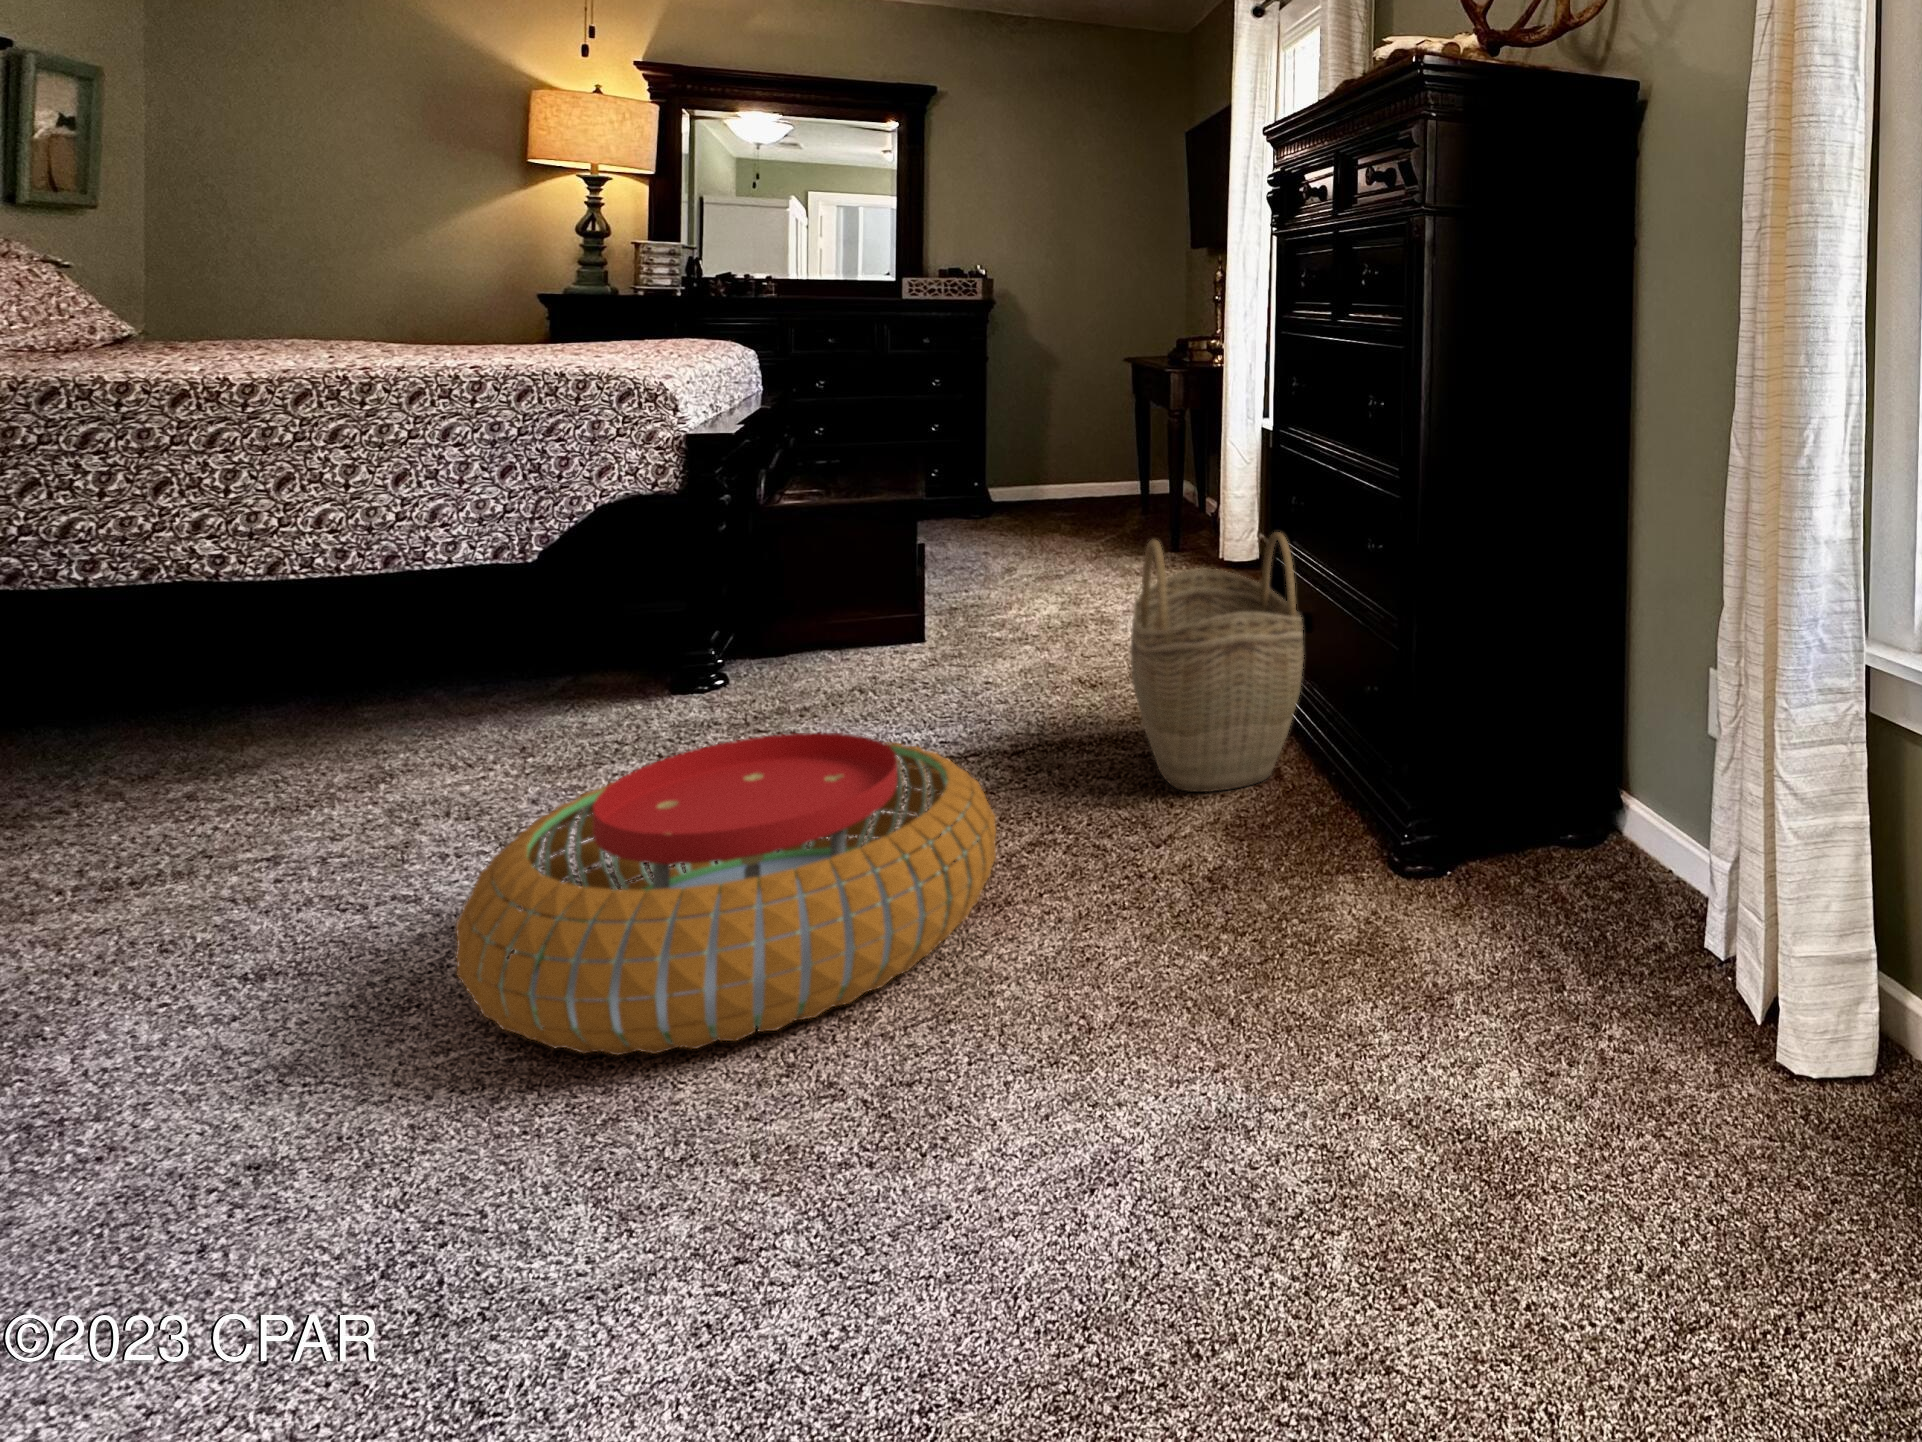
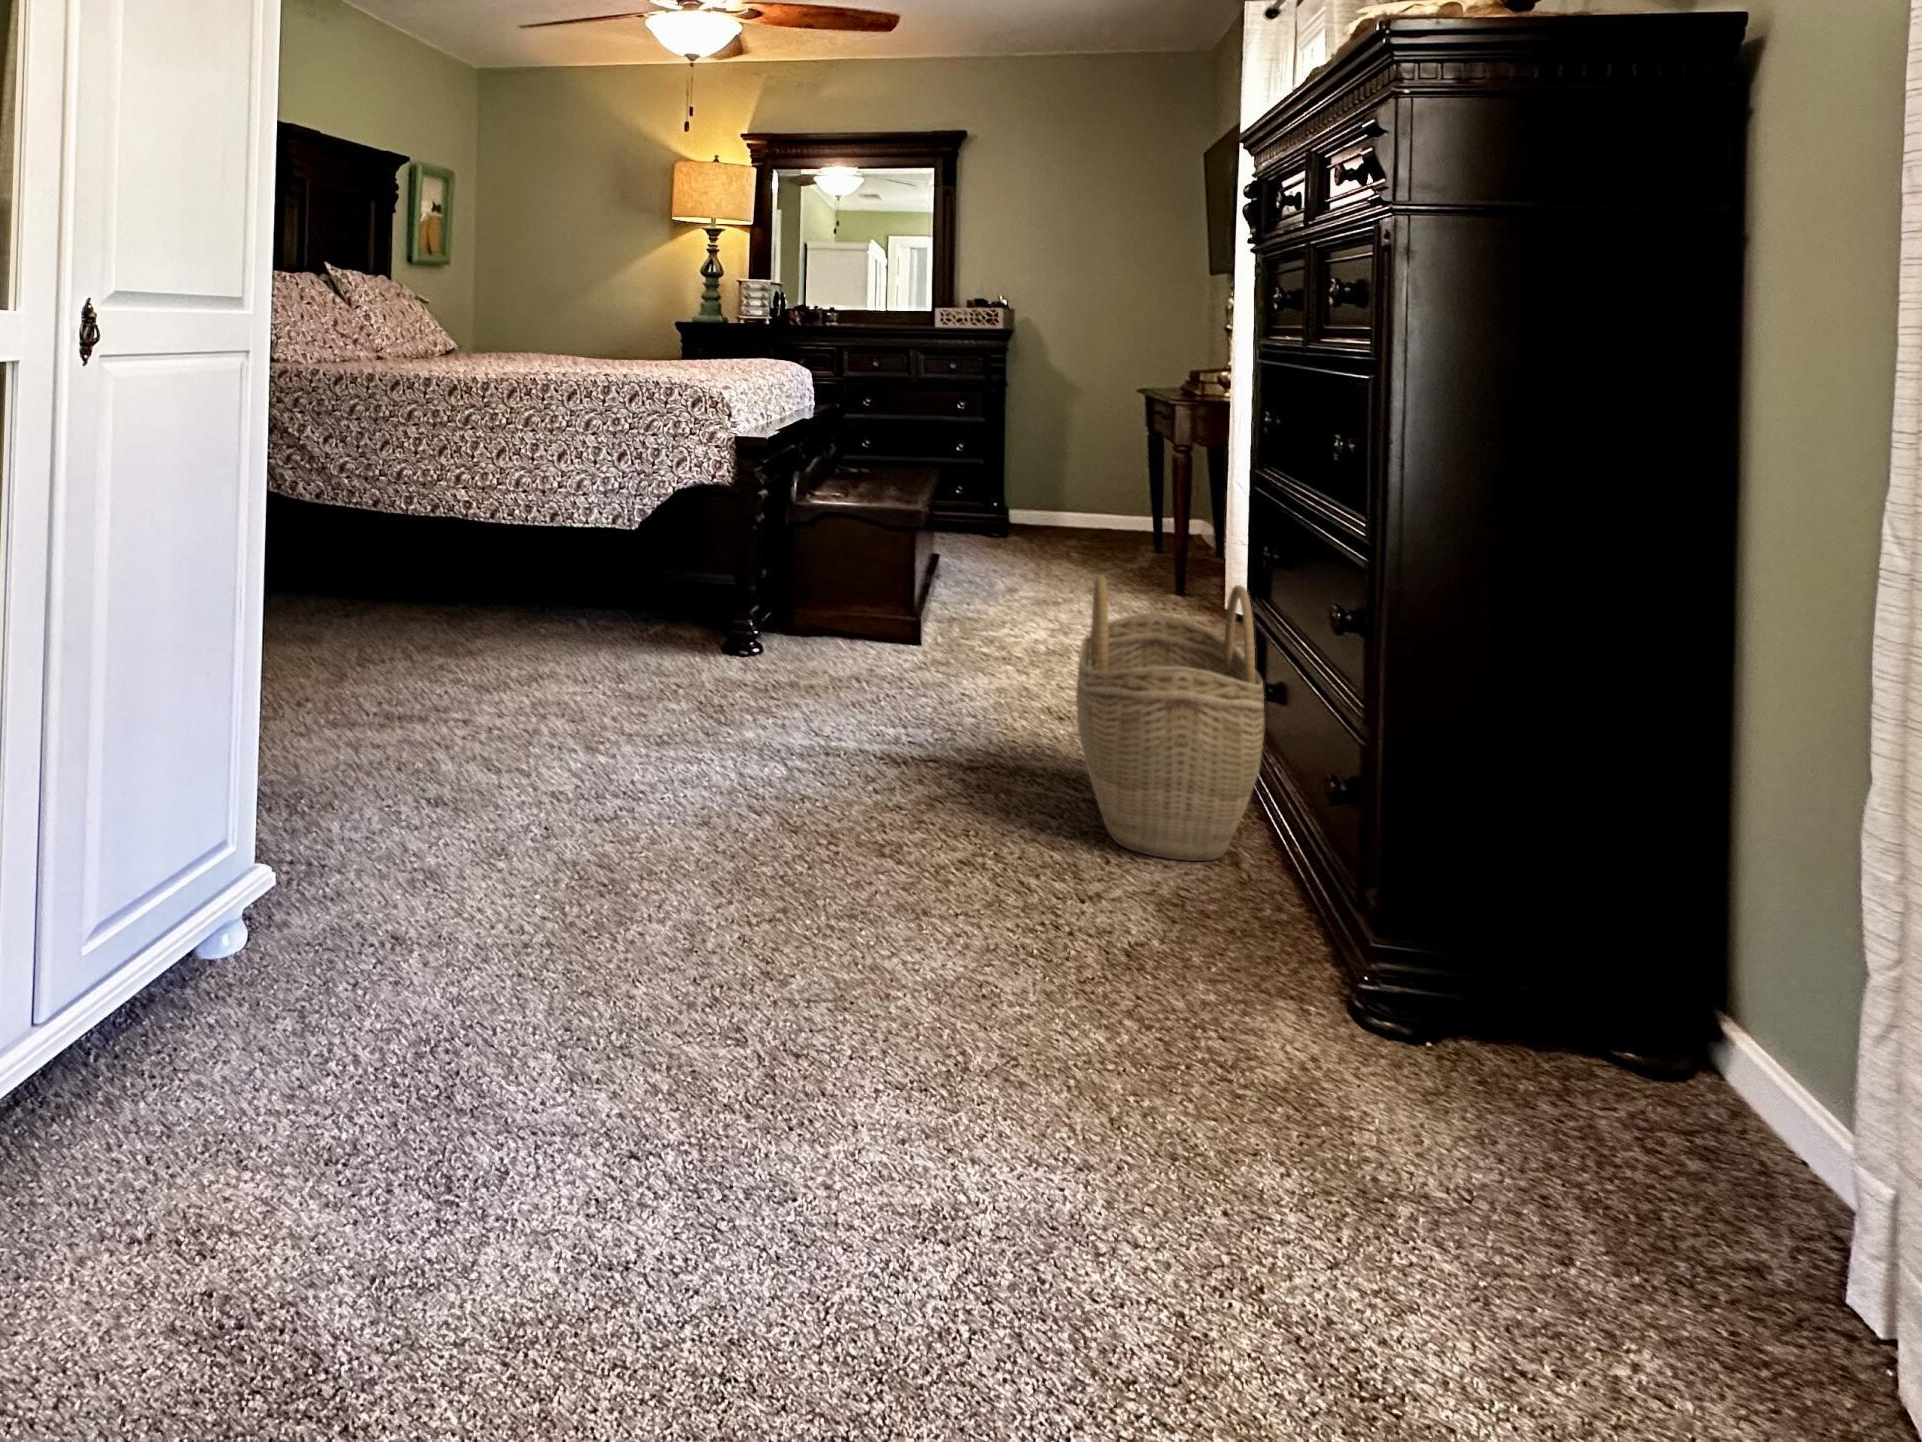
pouf: present [456,733,996,1056] -> none [522,698,918,962]

